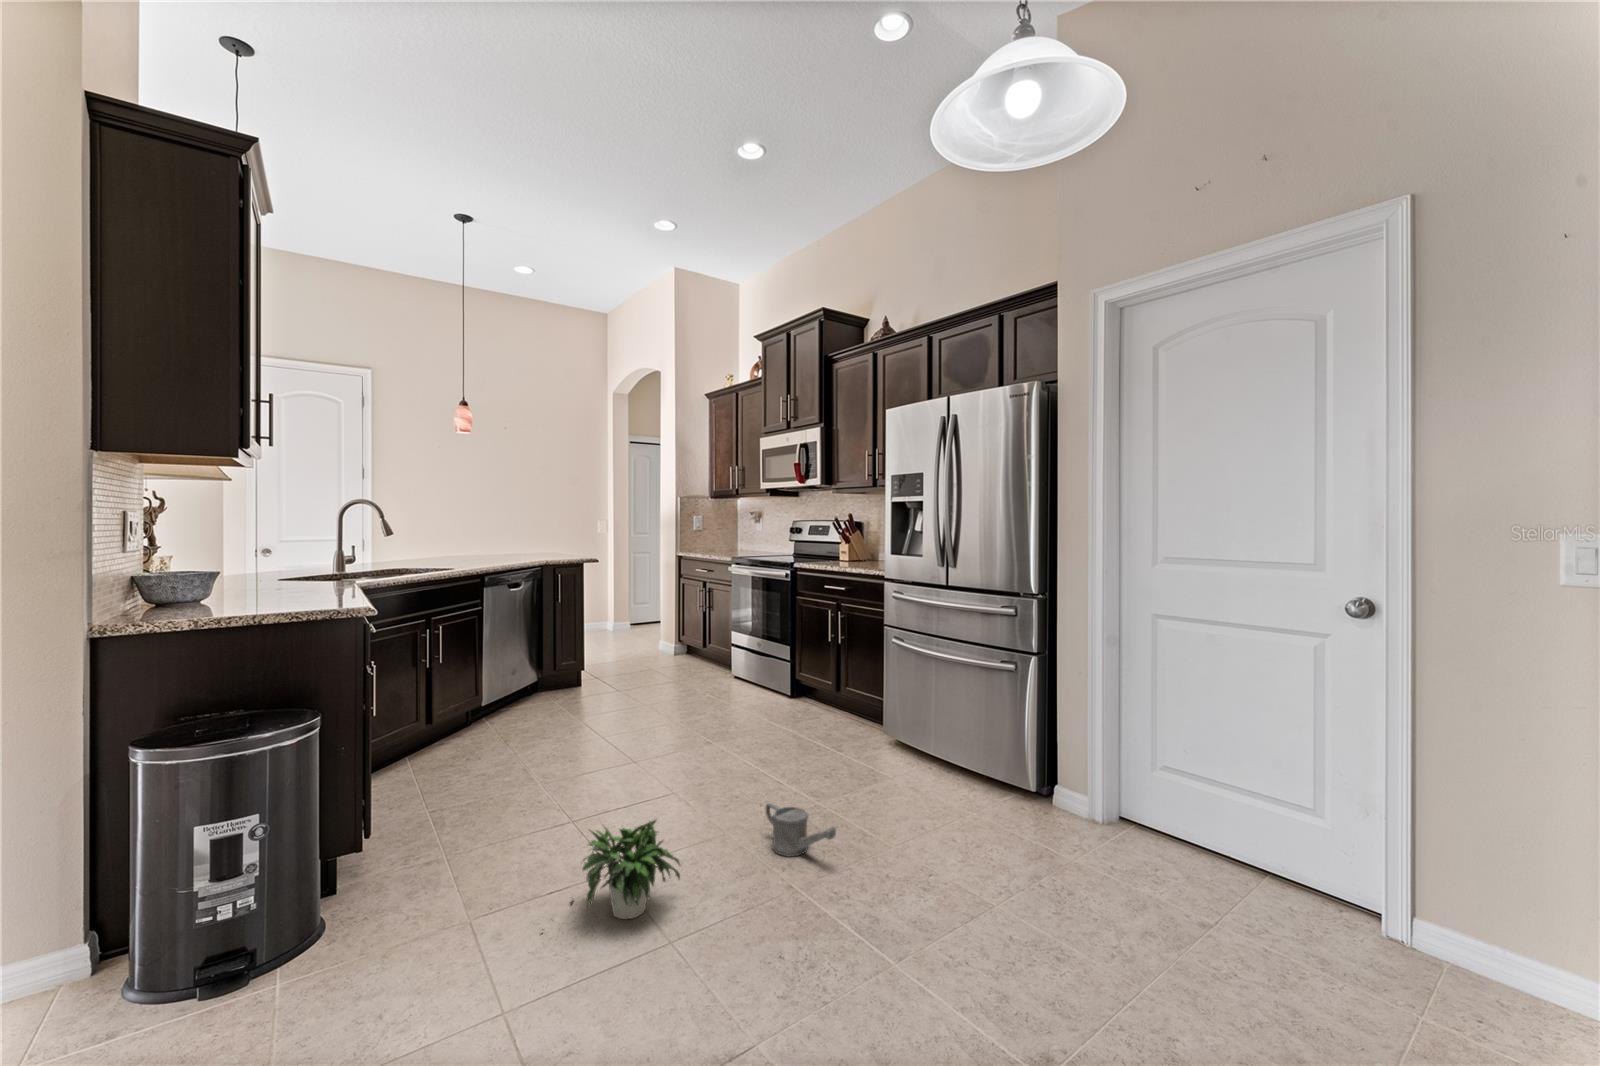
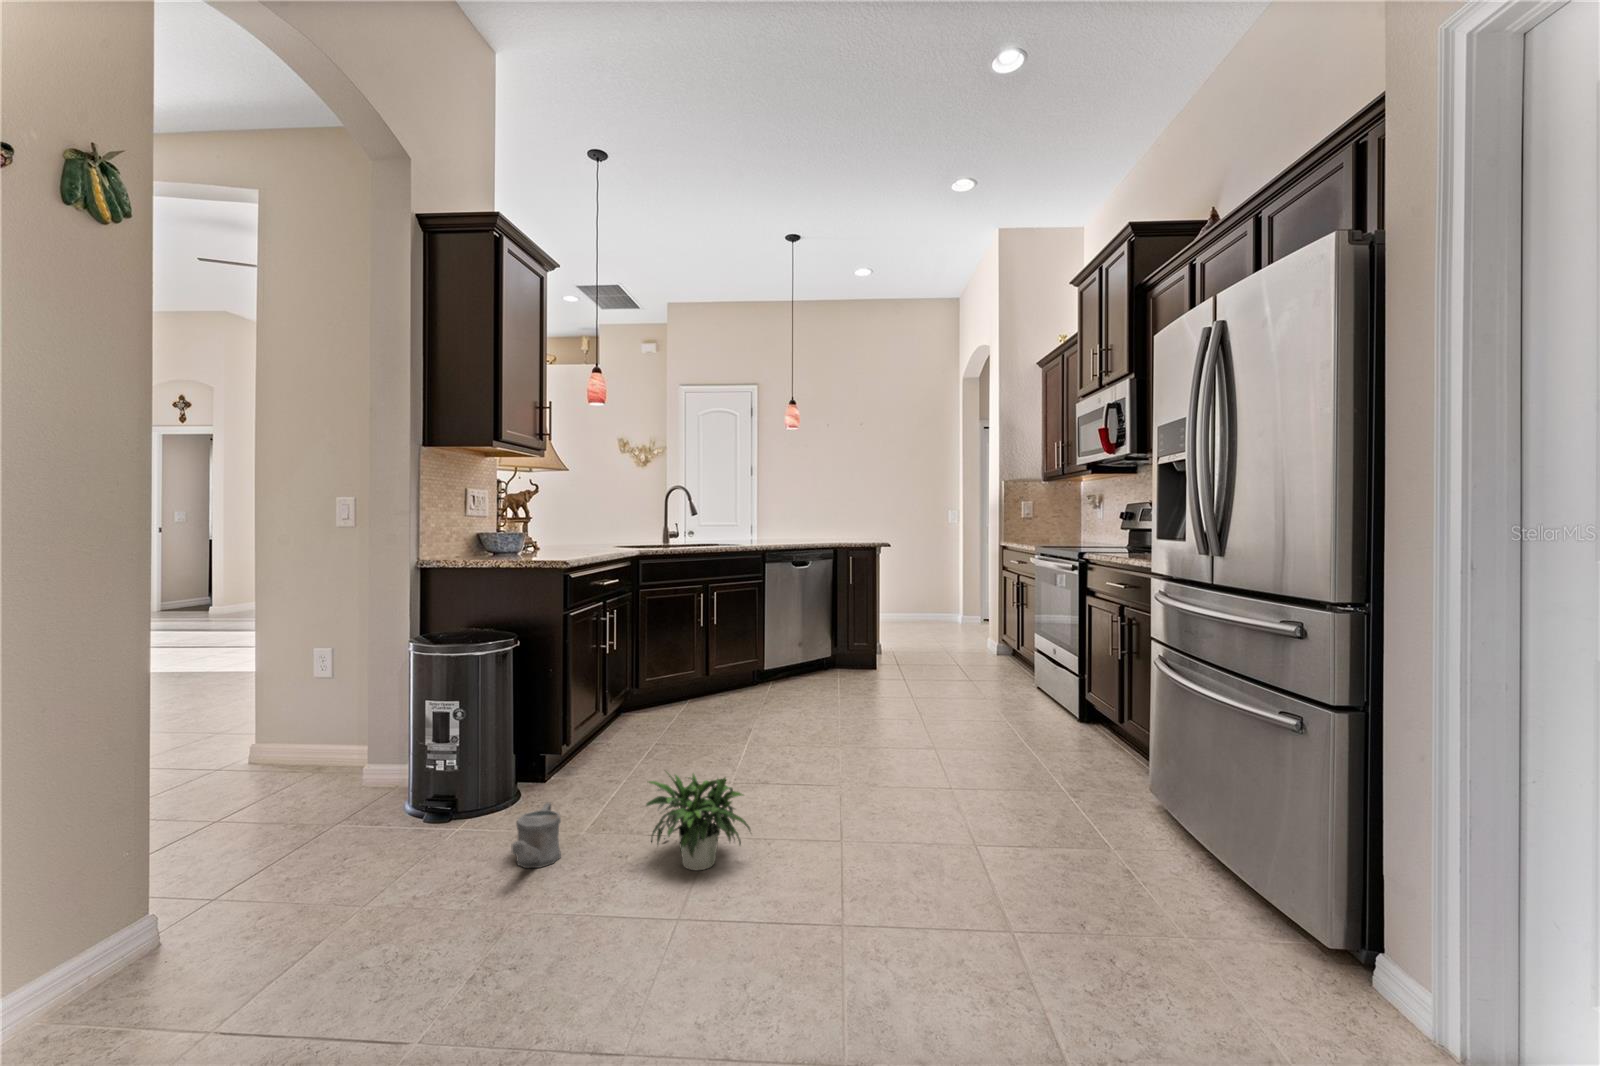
watering can: present [766,803,836,857] -> present [511,803,561,868]

